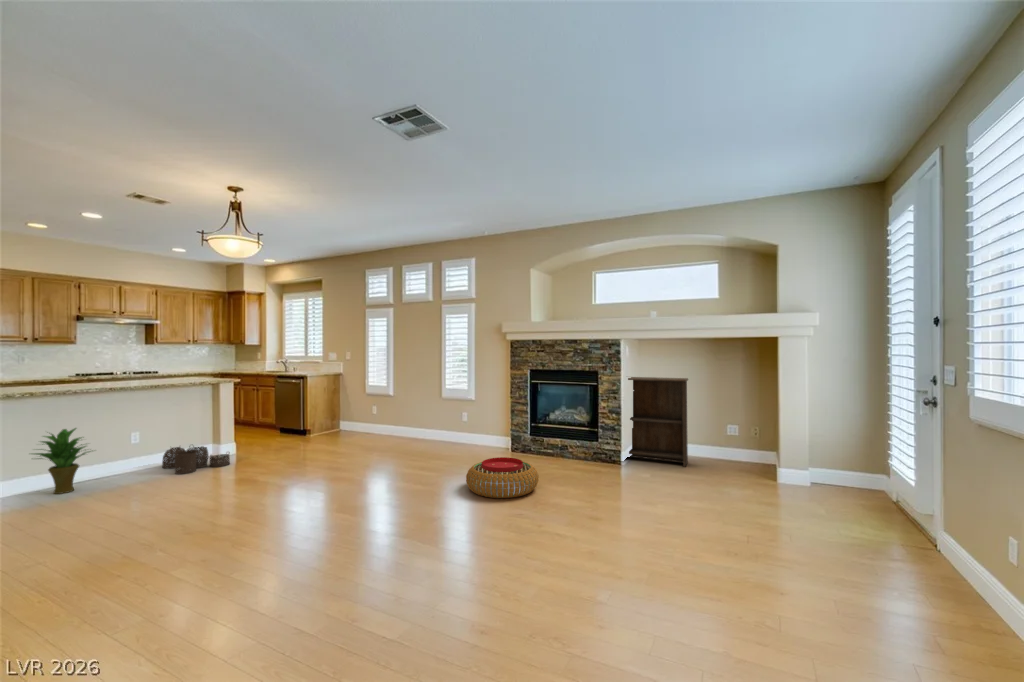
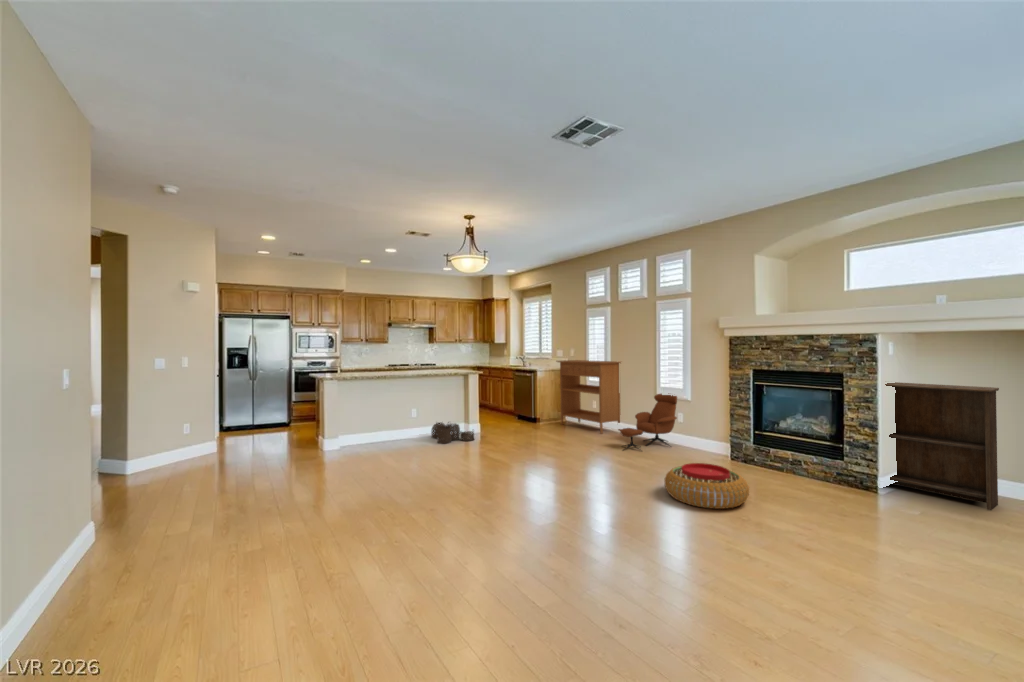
console table: none [331,364,406,441] -> present [557,360,621,434]
lounge chair: none [410,395,463,456] -> present [620,394,677,450]
potted plant: present [34,428,90,494] -> none [355,403,390,448]

